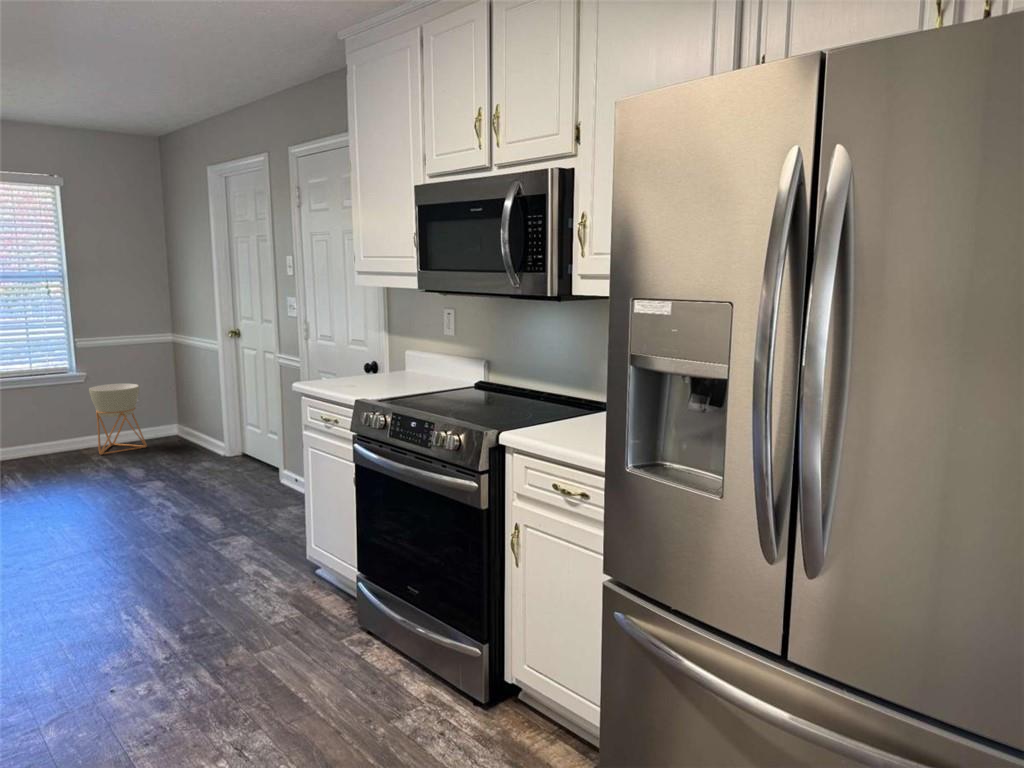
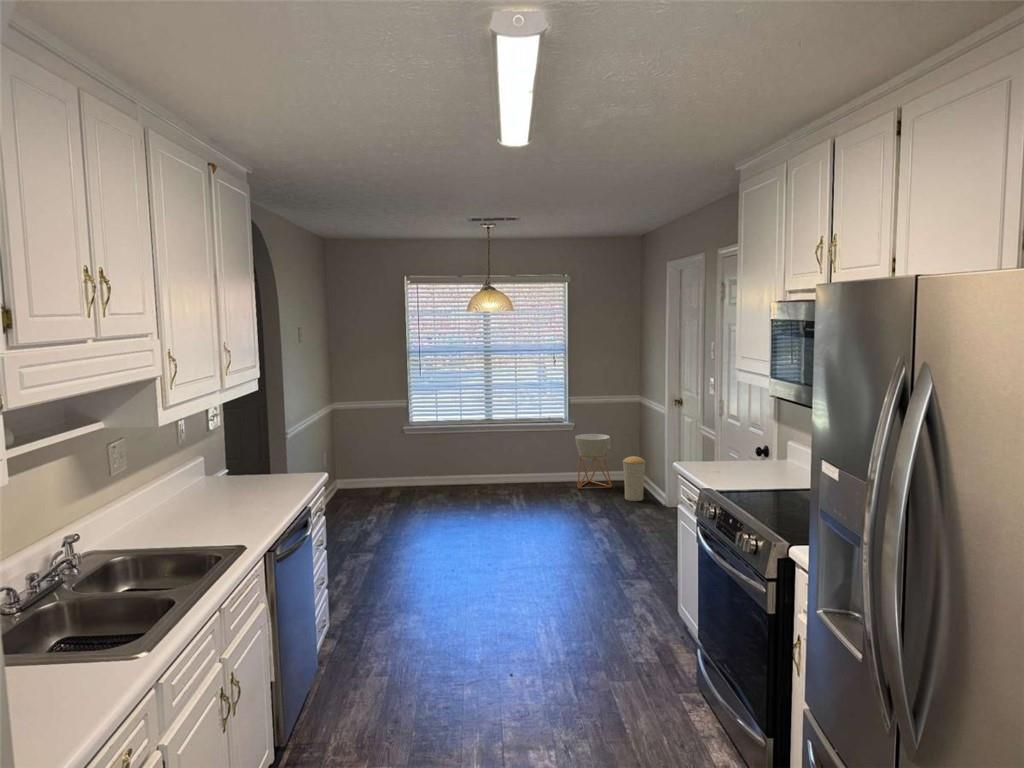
trash can: none [164,404,195,458] -> present [623,456,646,501]

